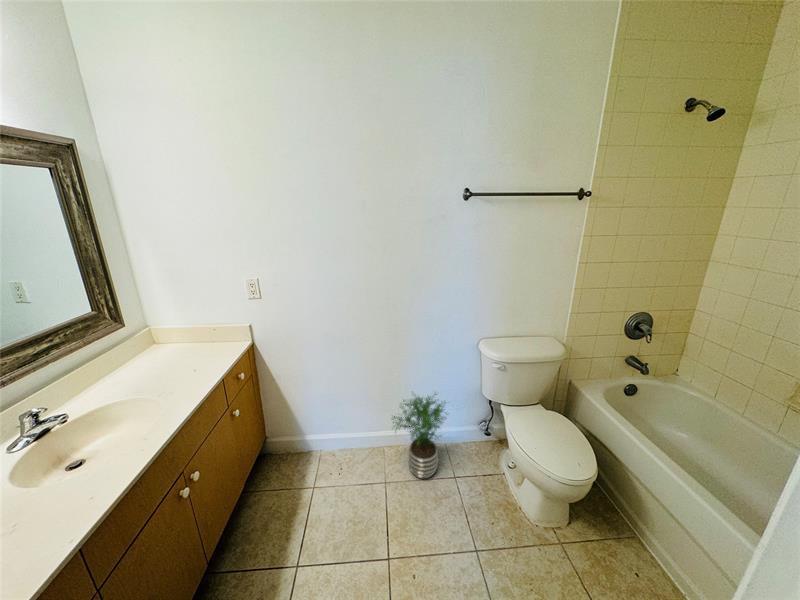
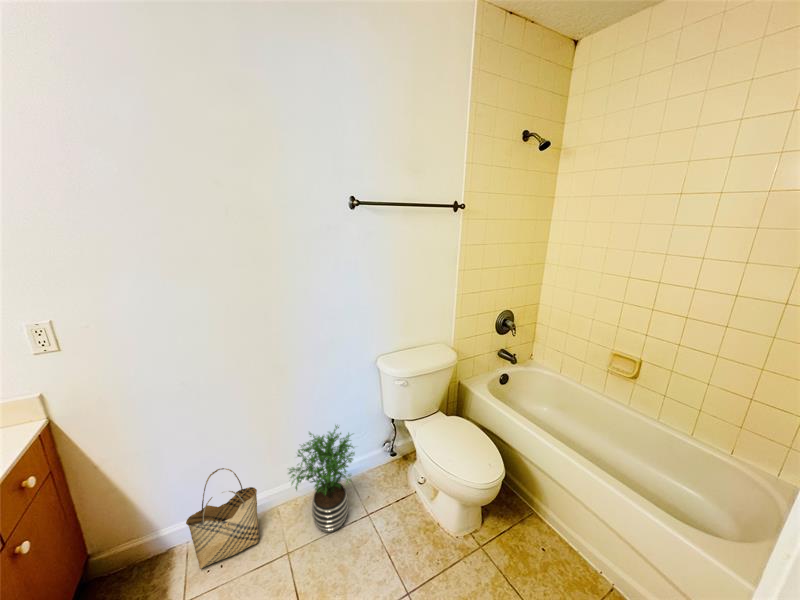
woven basket: none [321,402,369,469] -> present [186,468,259,569]

